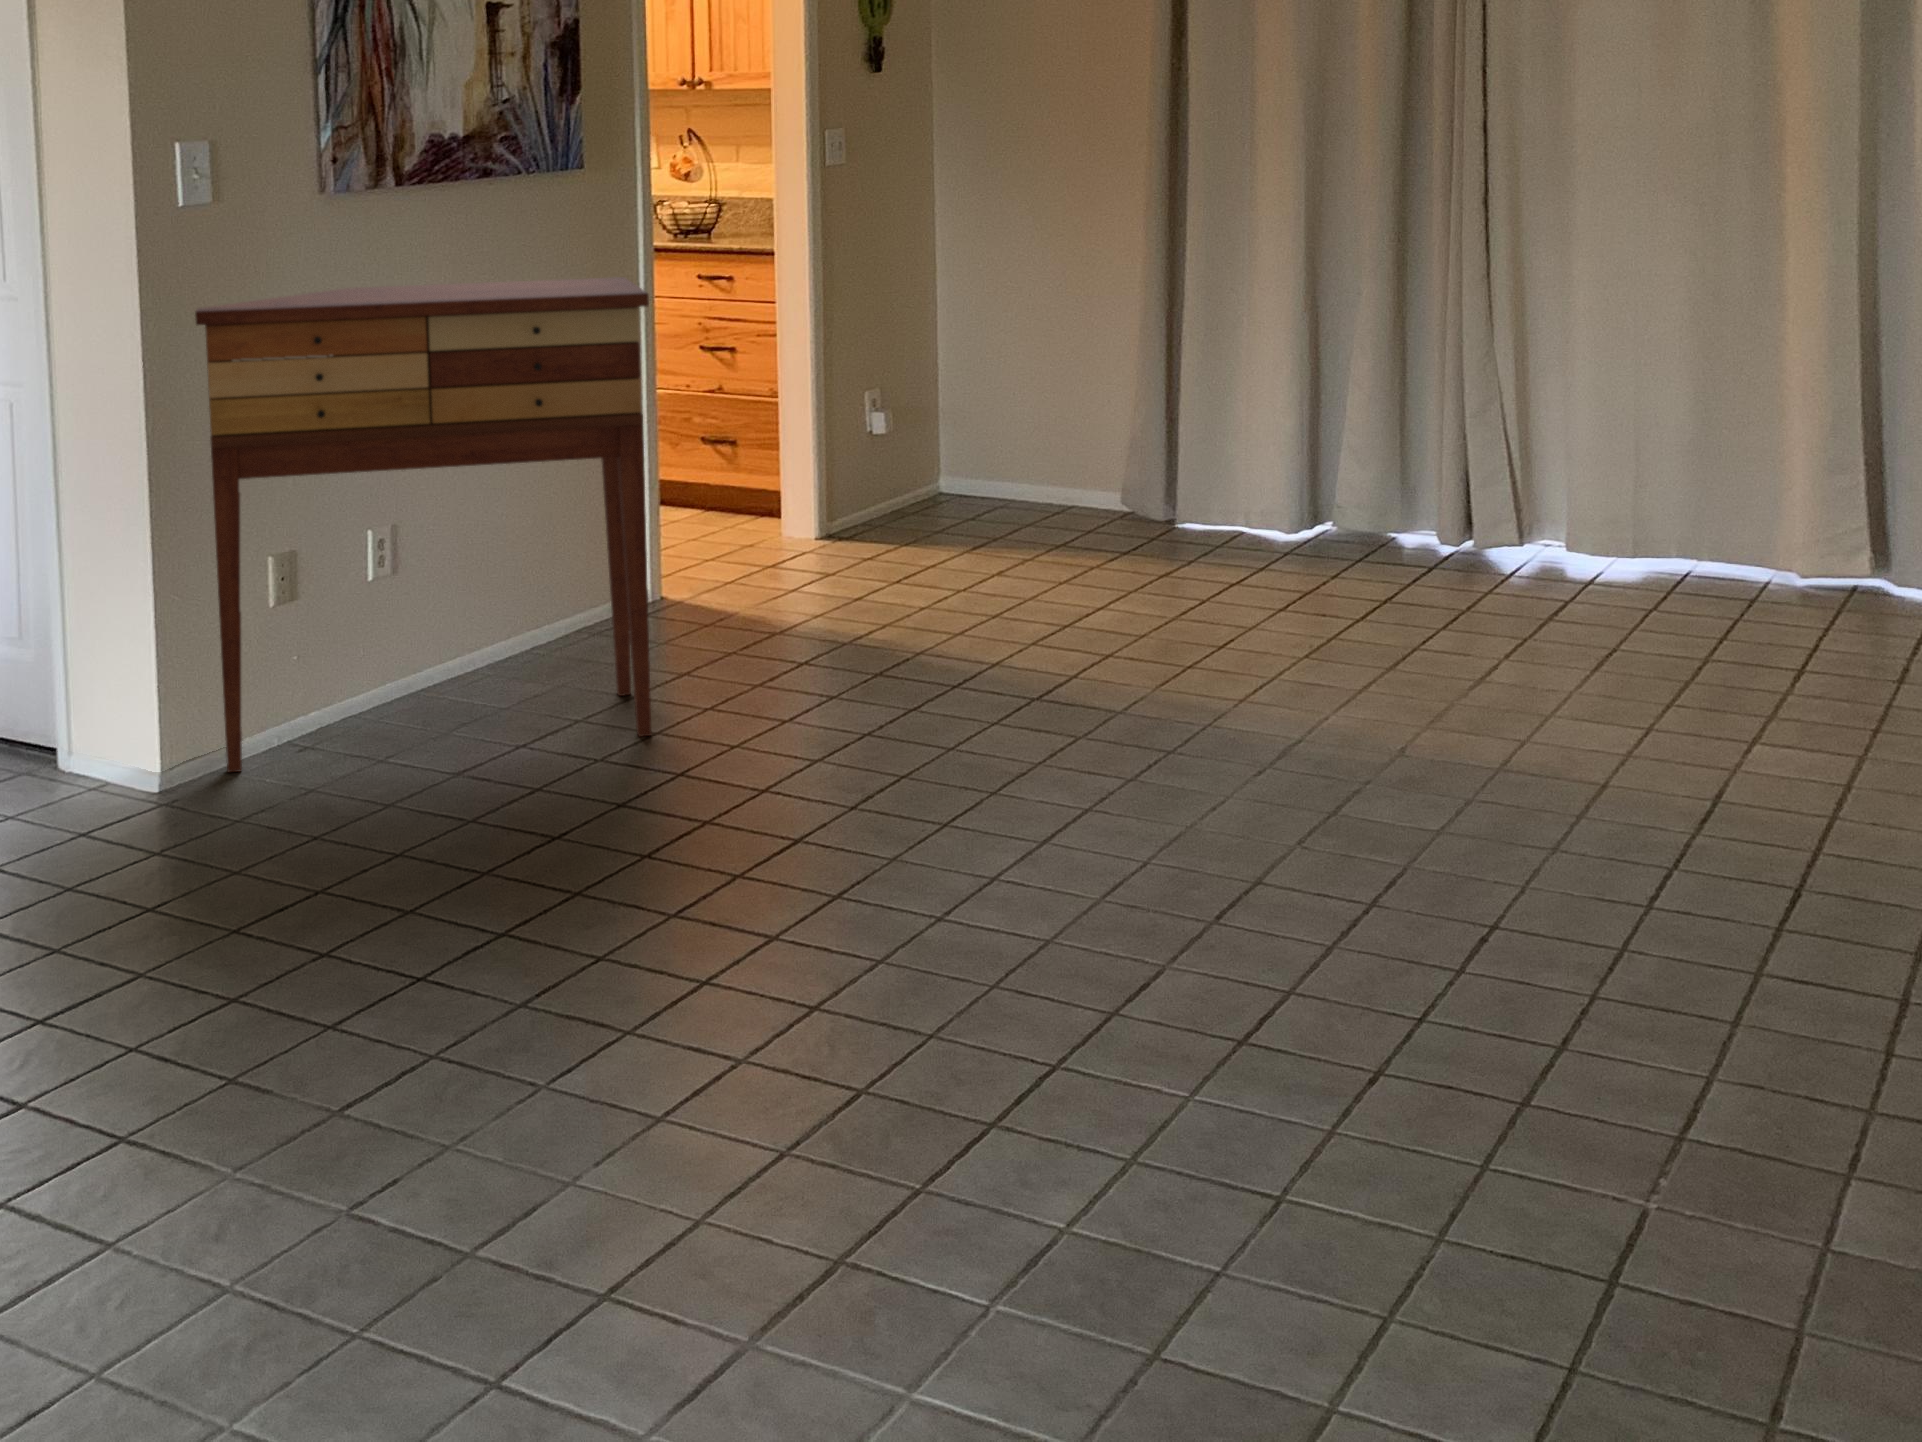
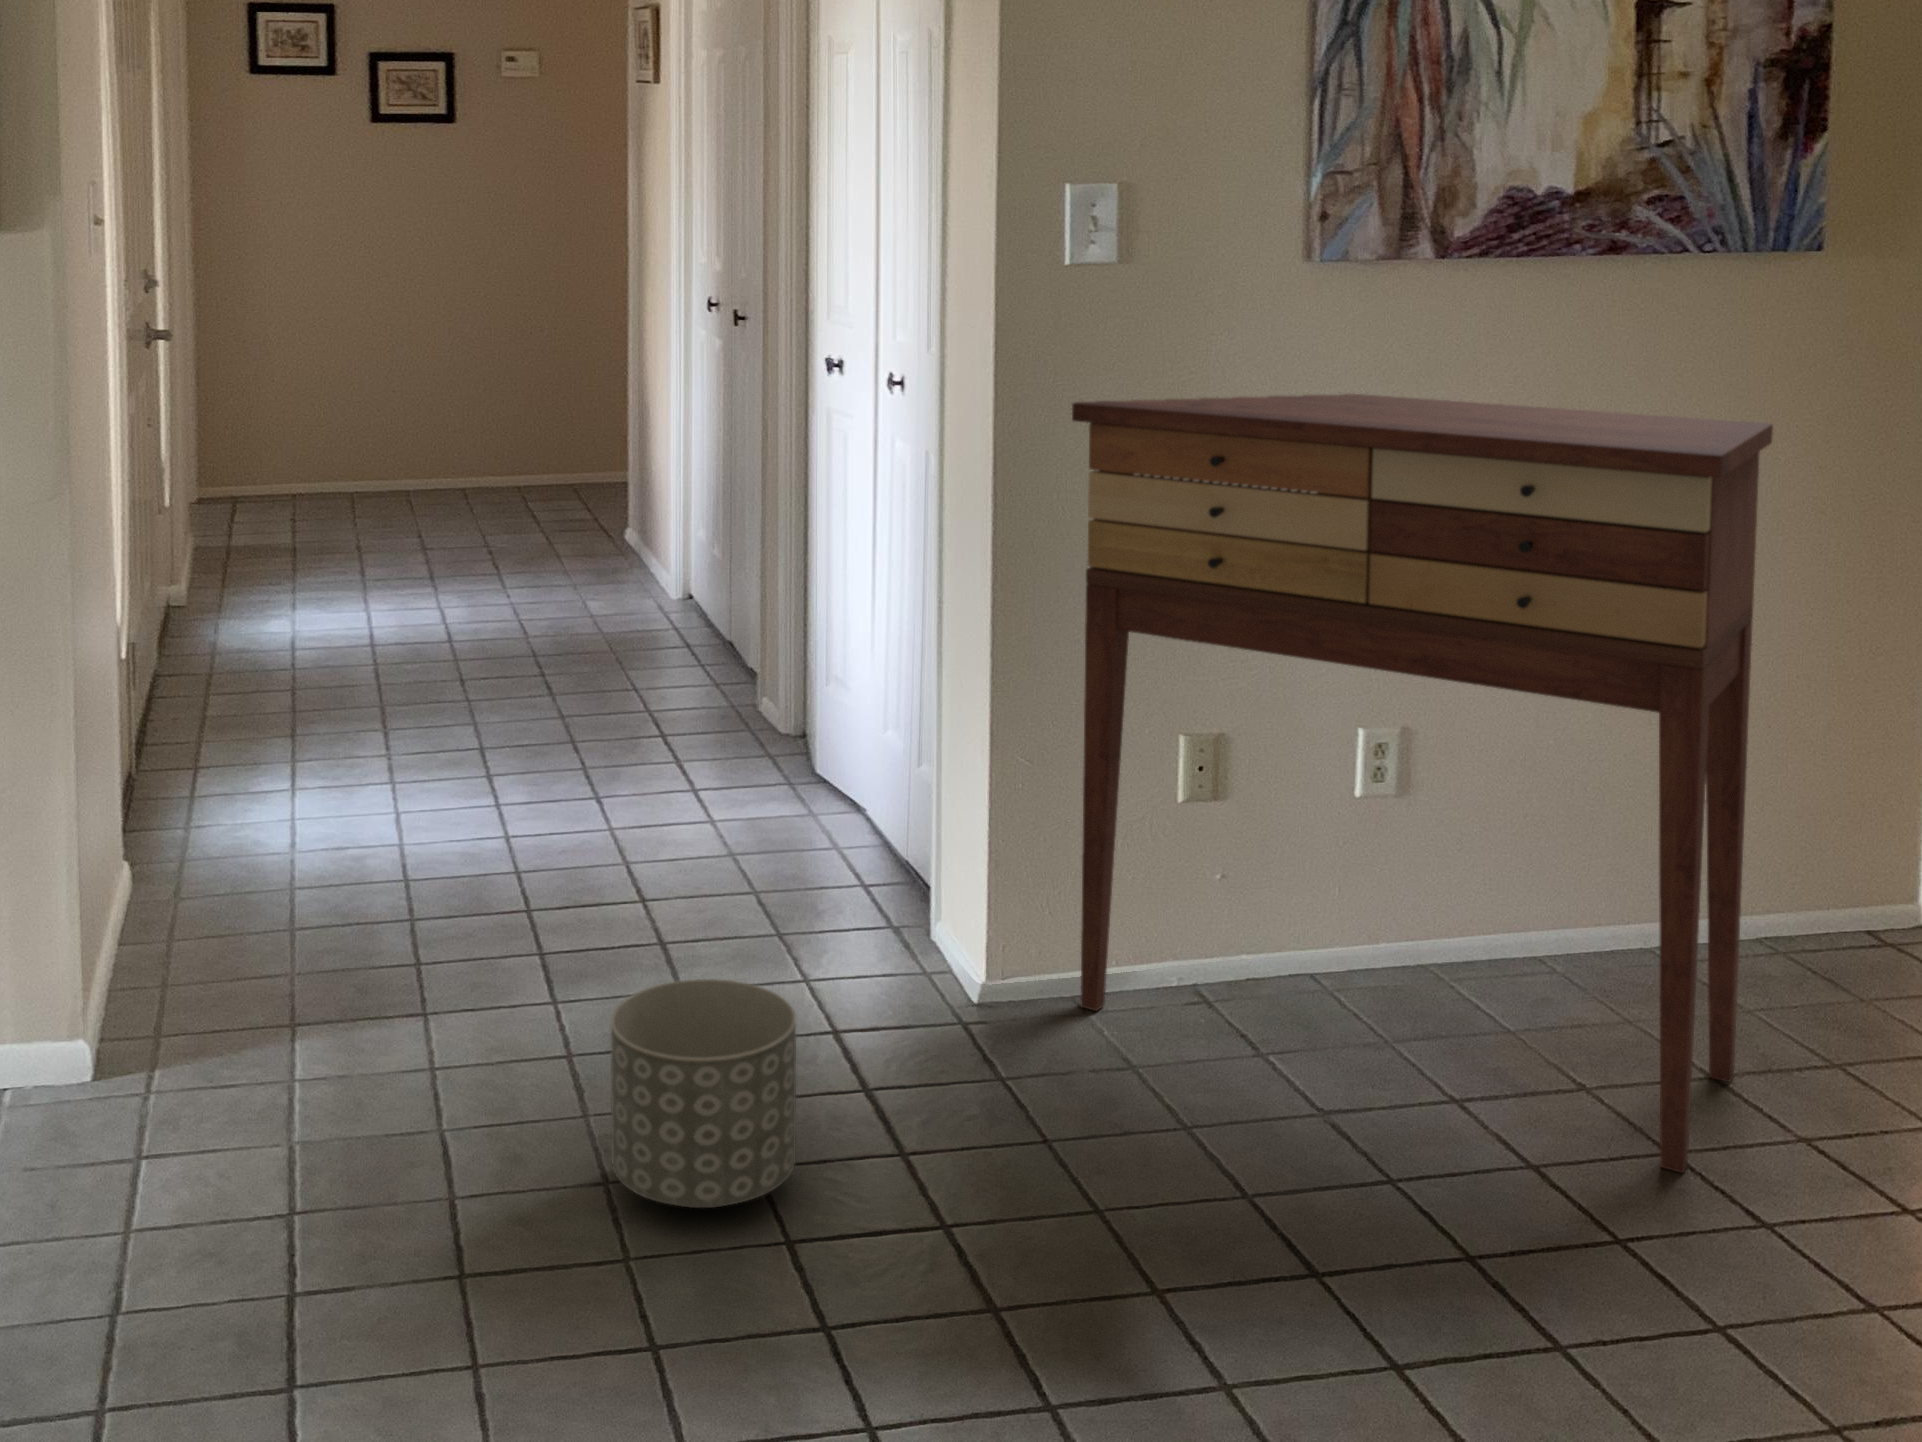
planter: none [36,771,191,935] -> present [611,979,796,1208]

